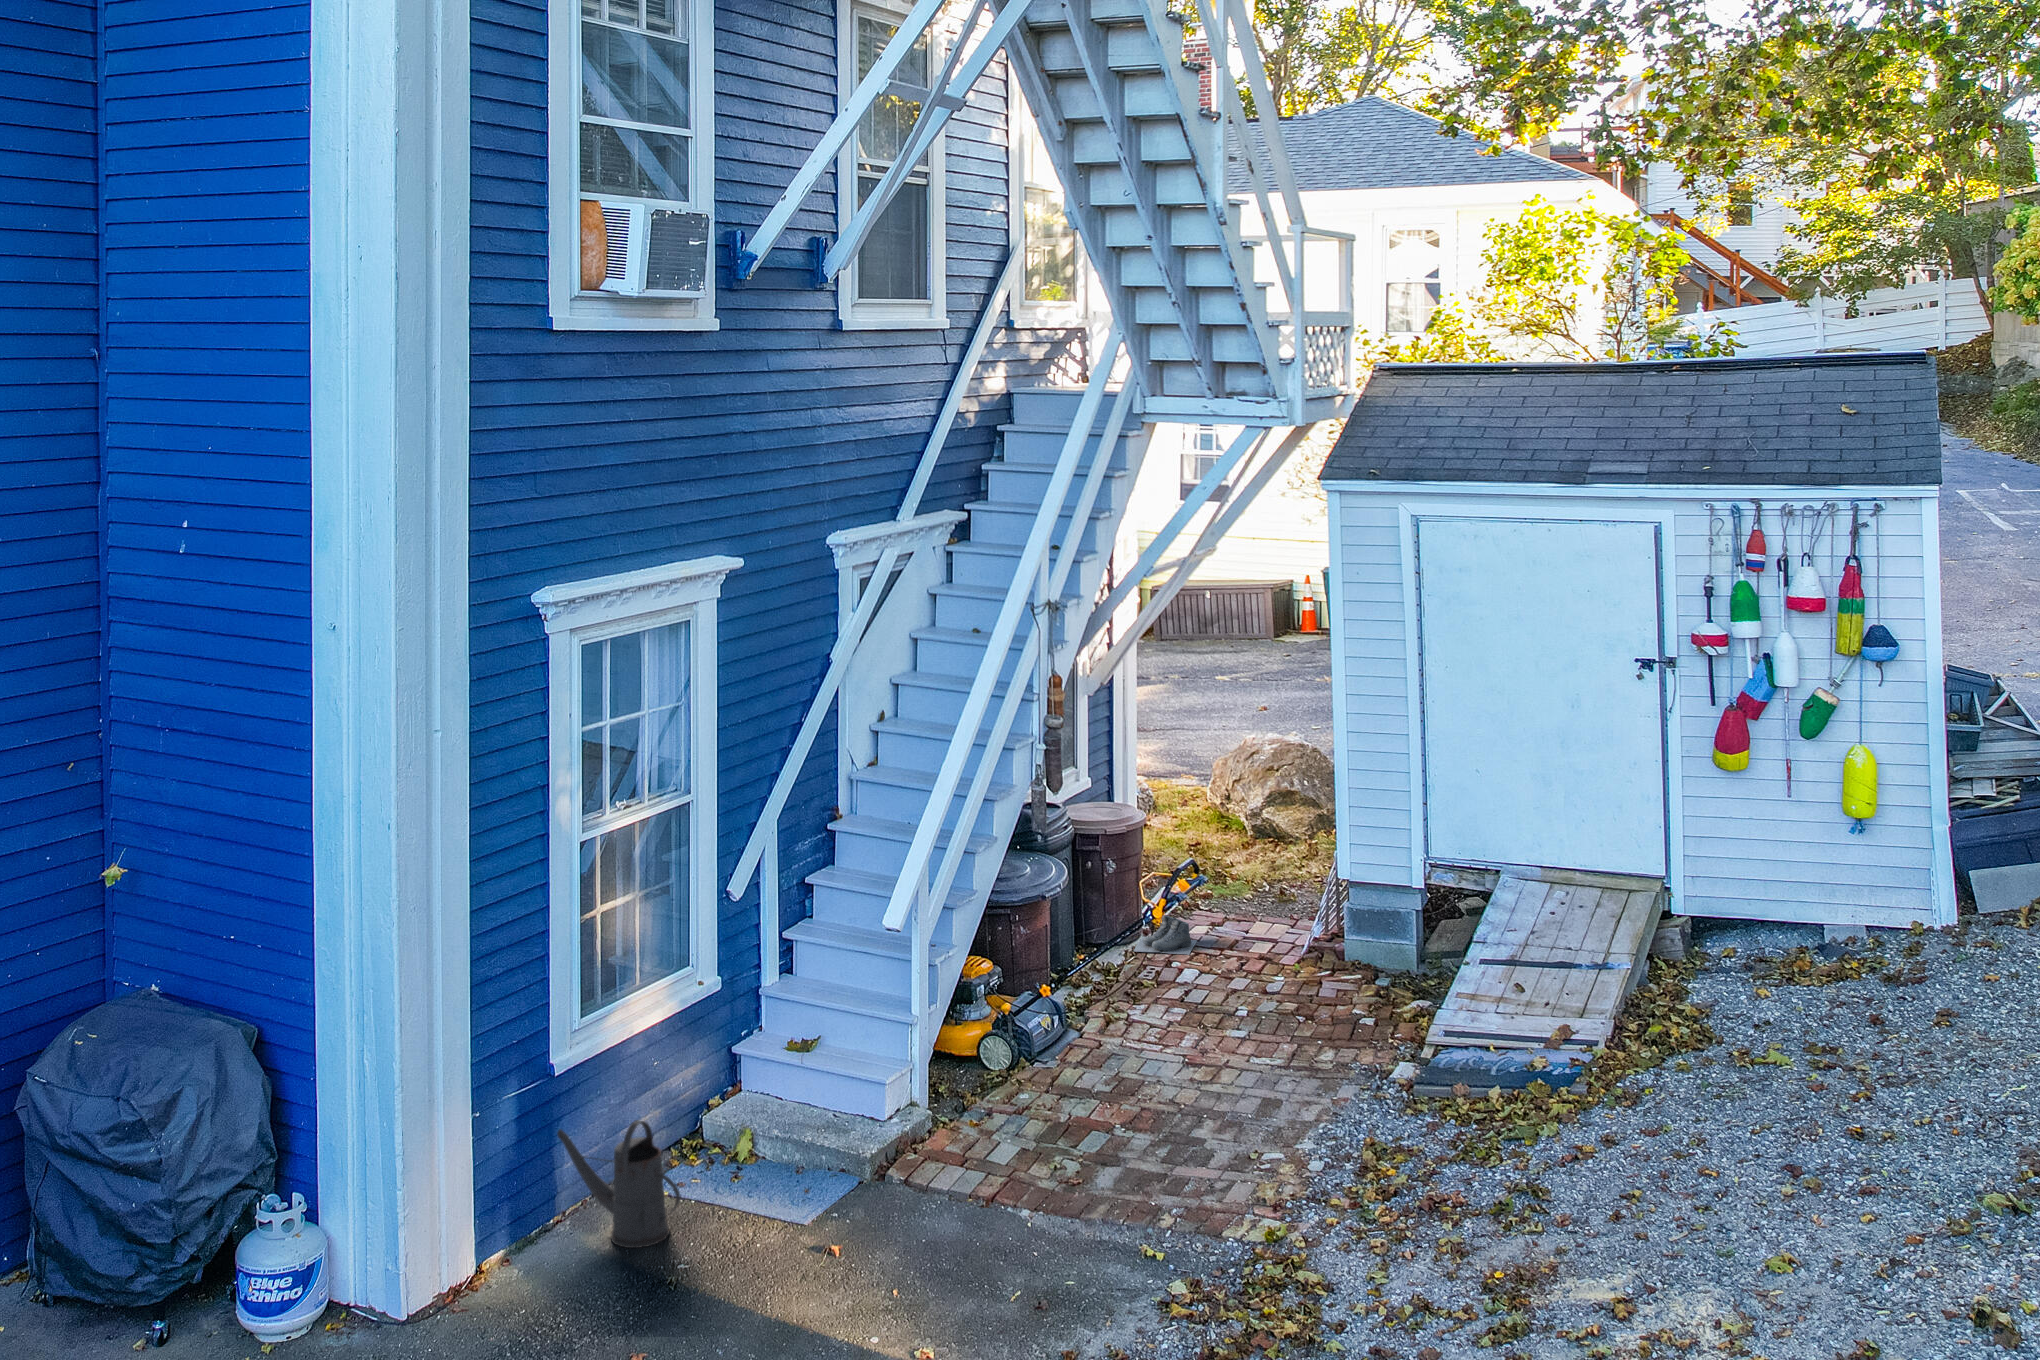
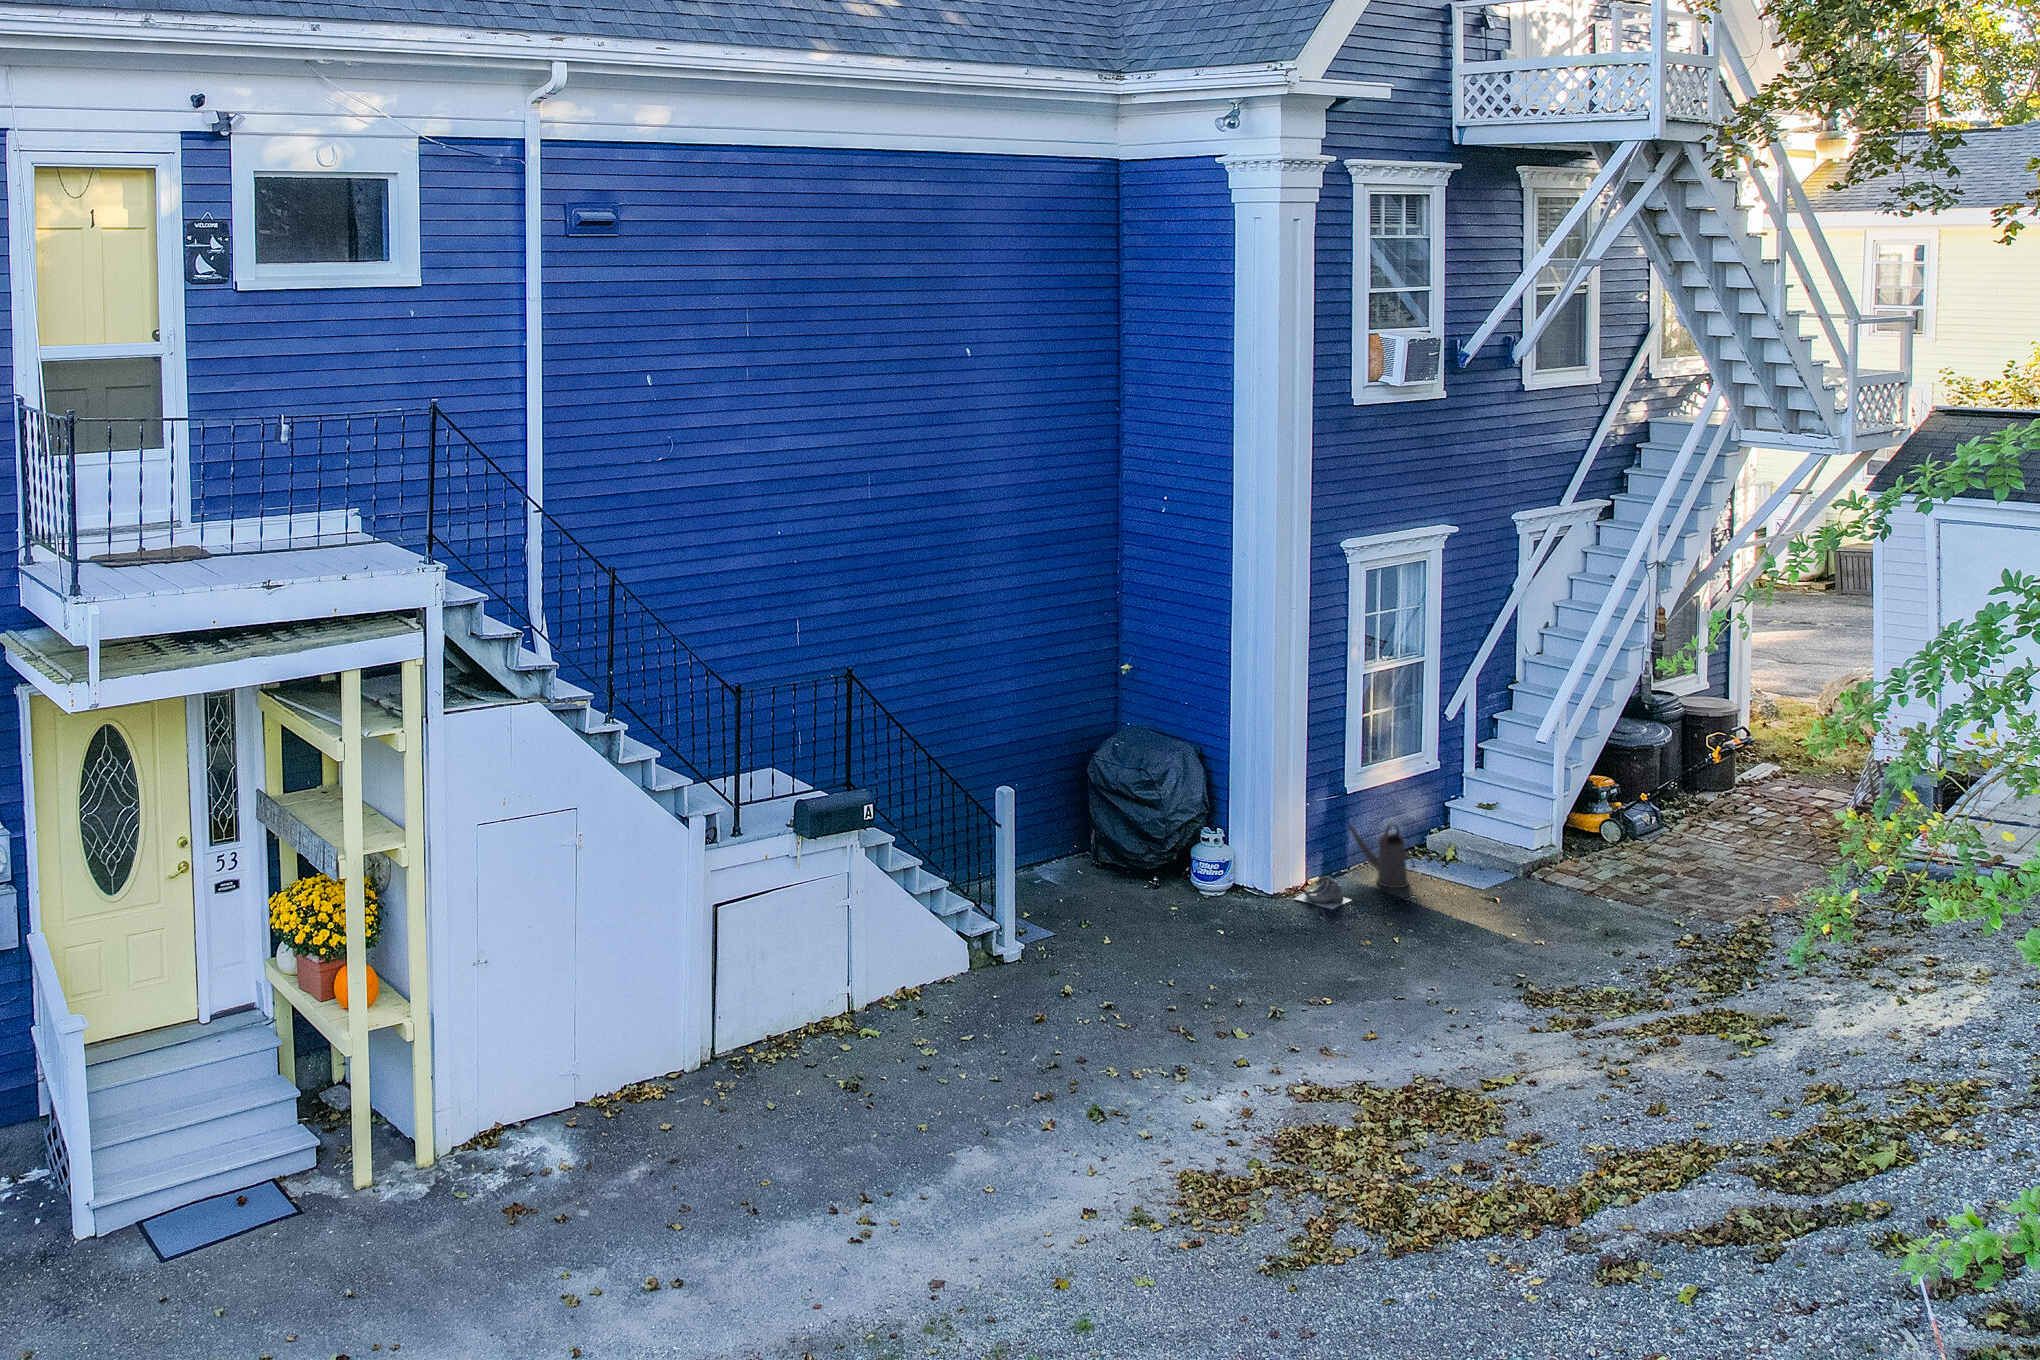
boots: present [1134,915,1197,955] -> present [1294,876,1351,909]

